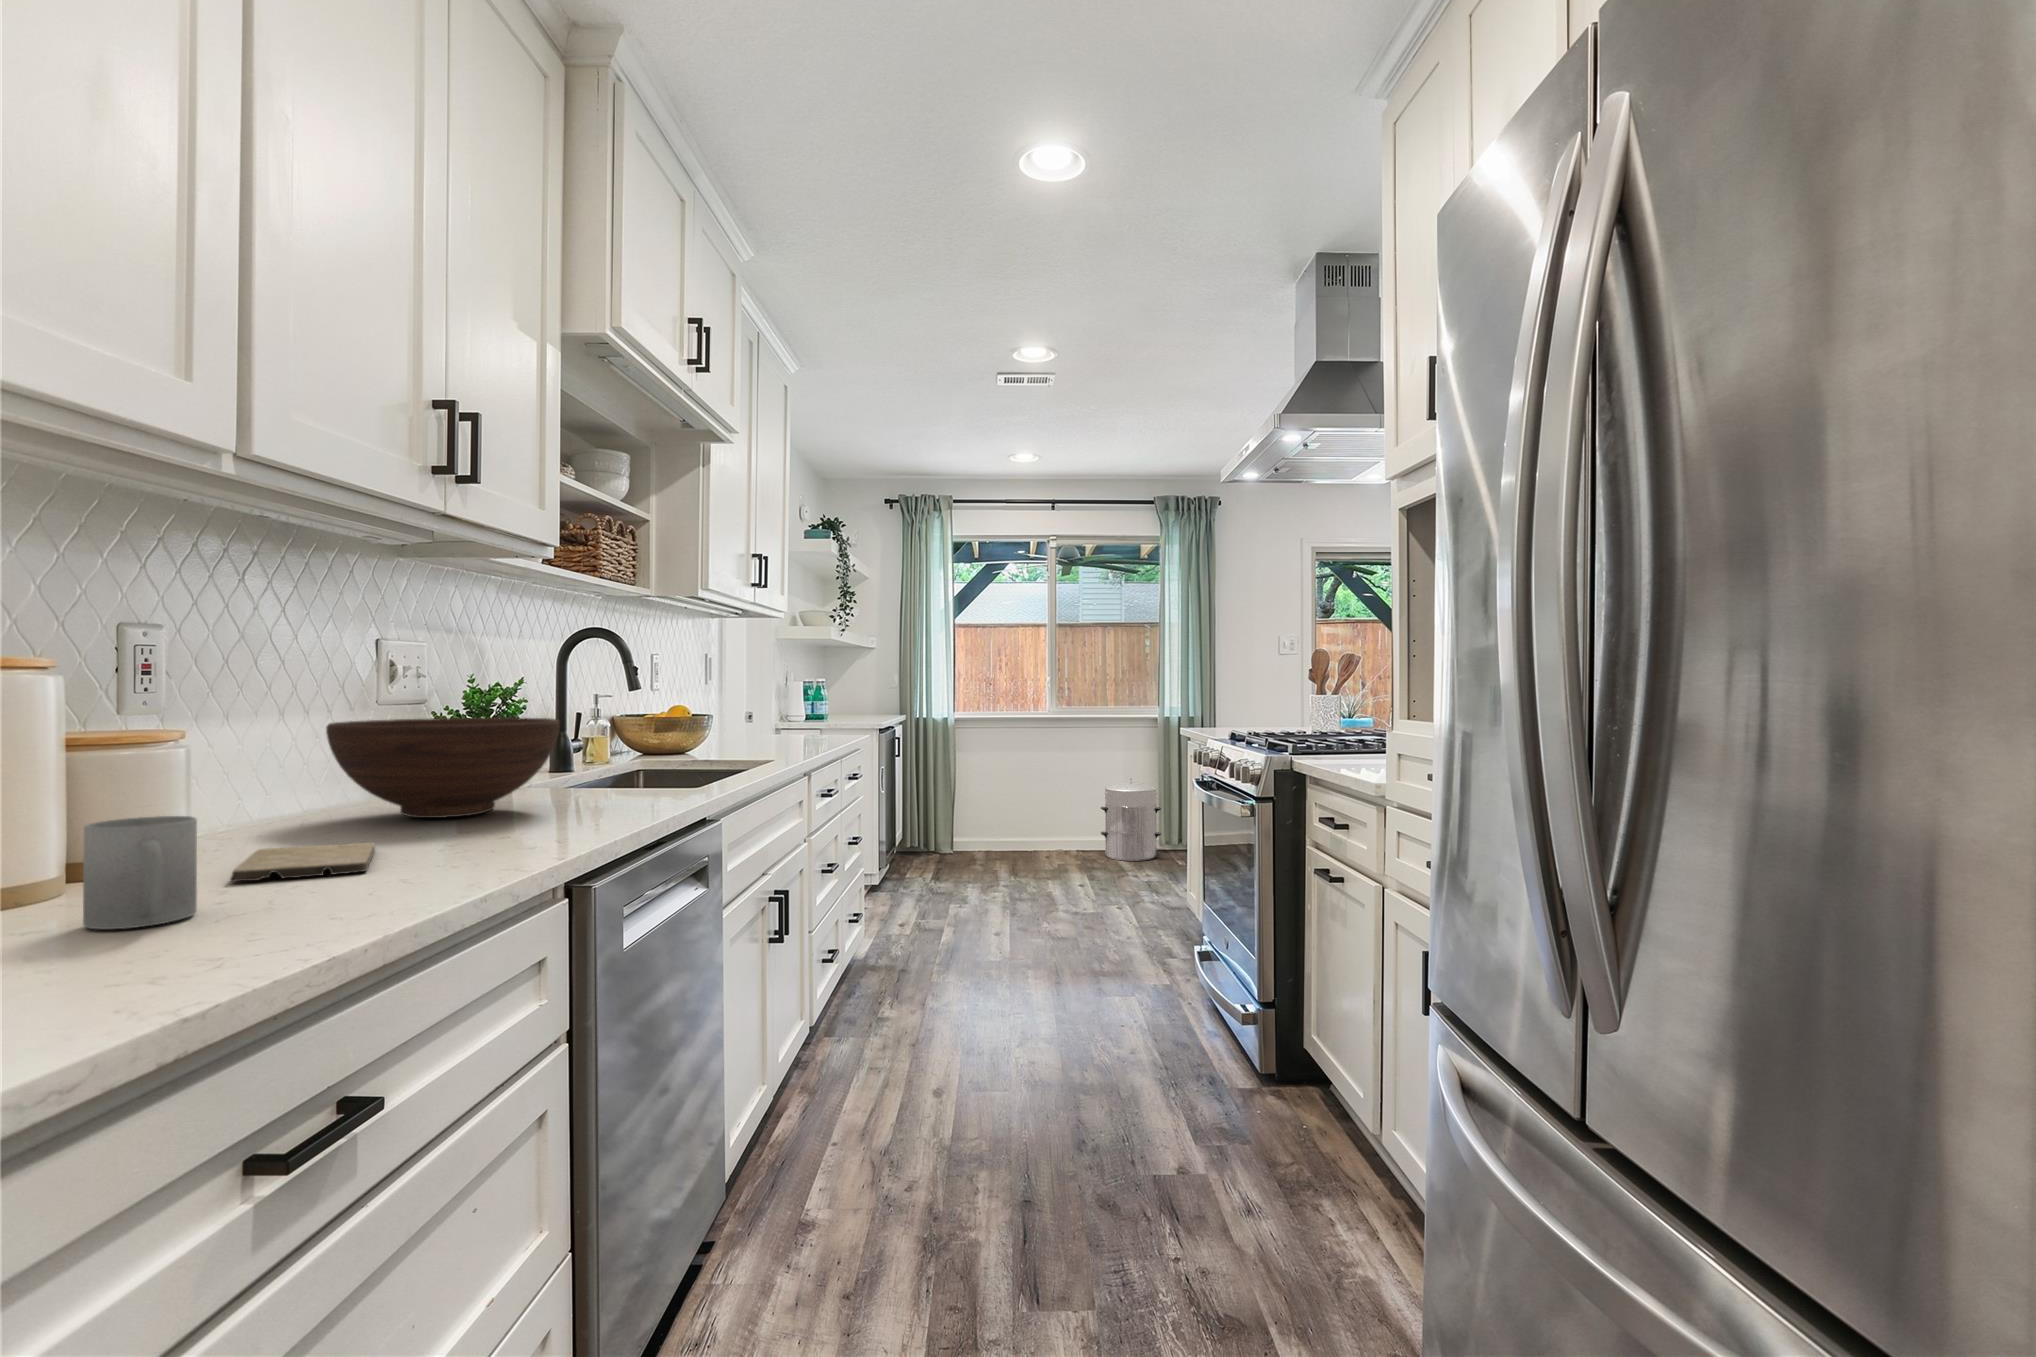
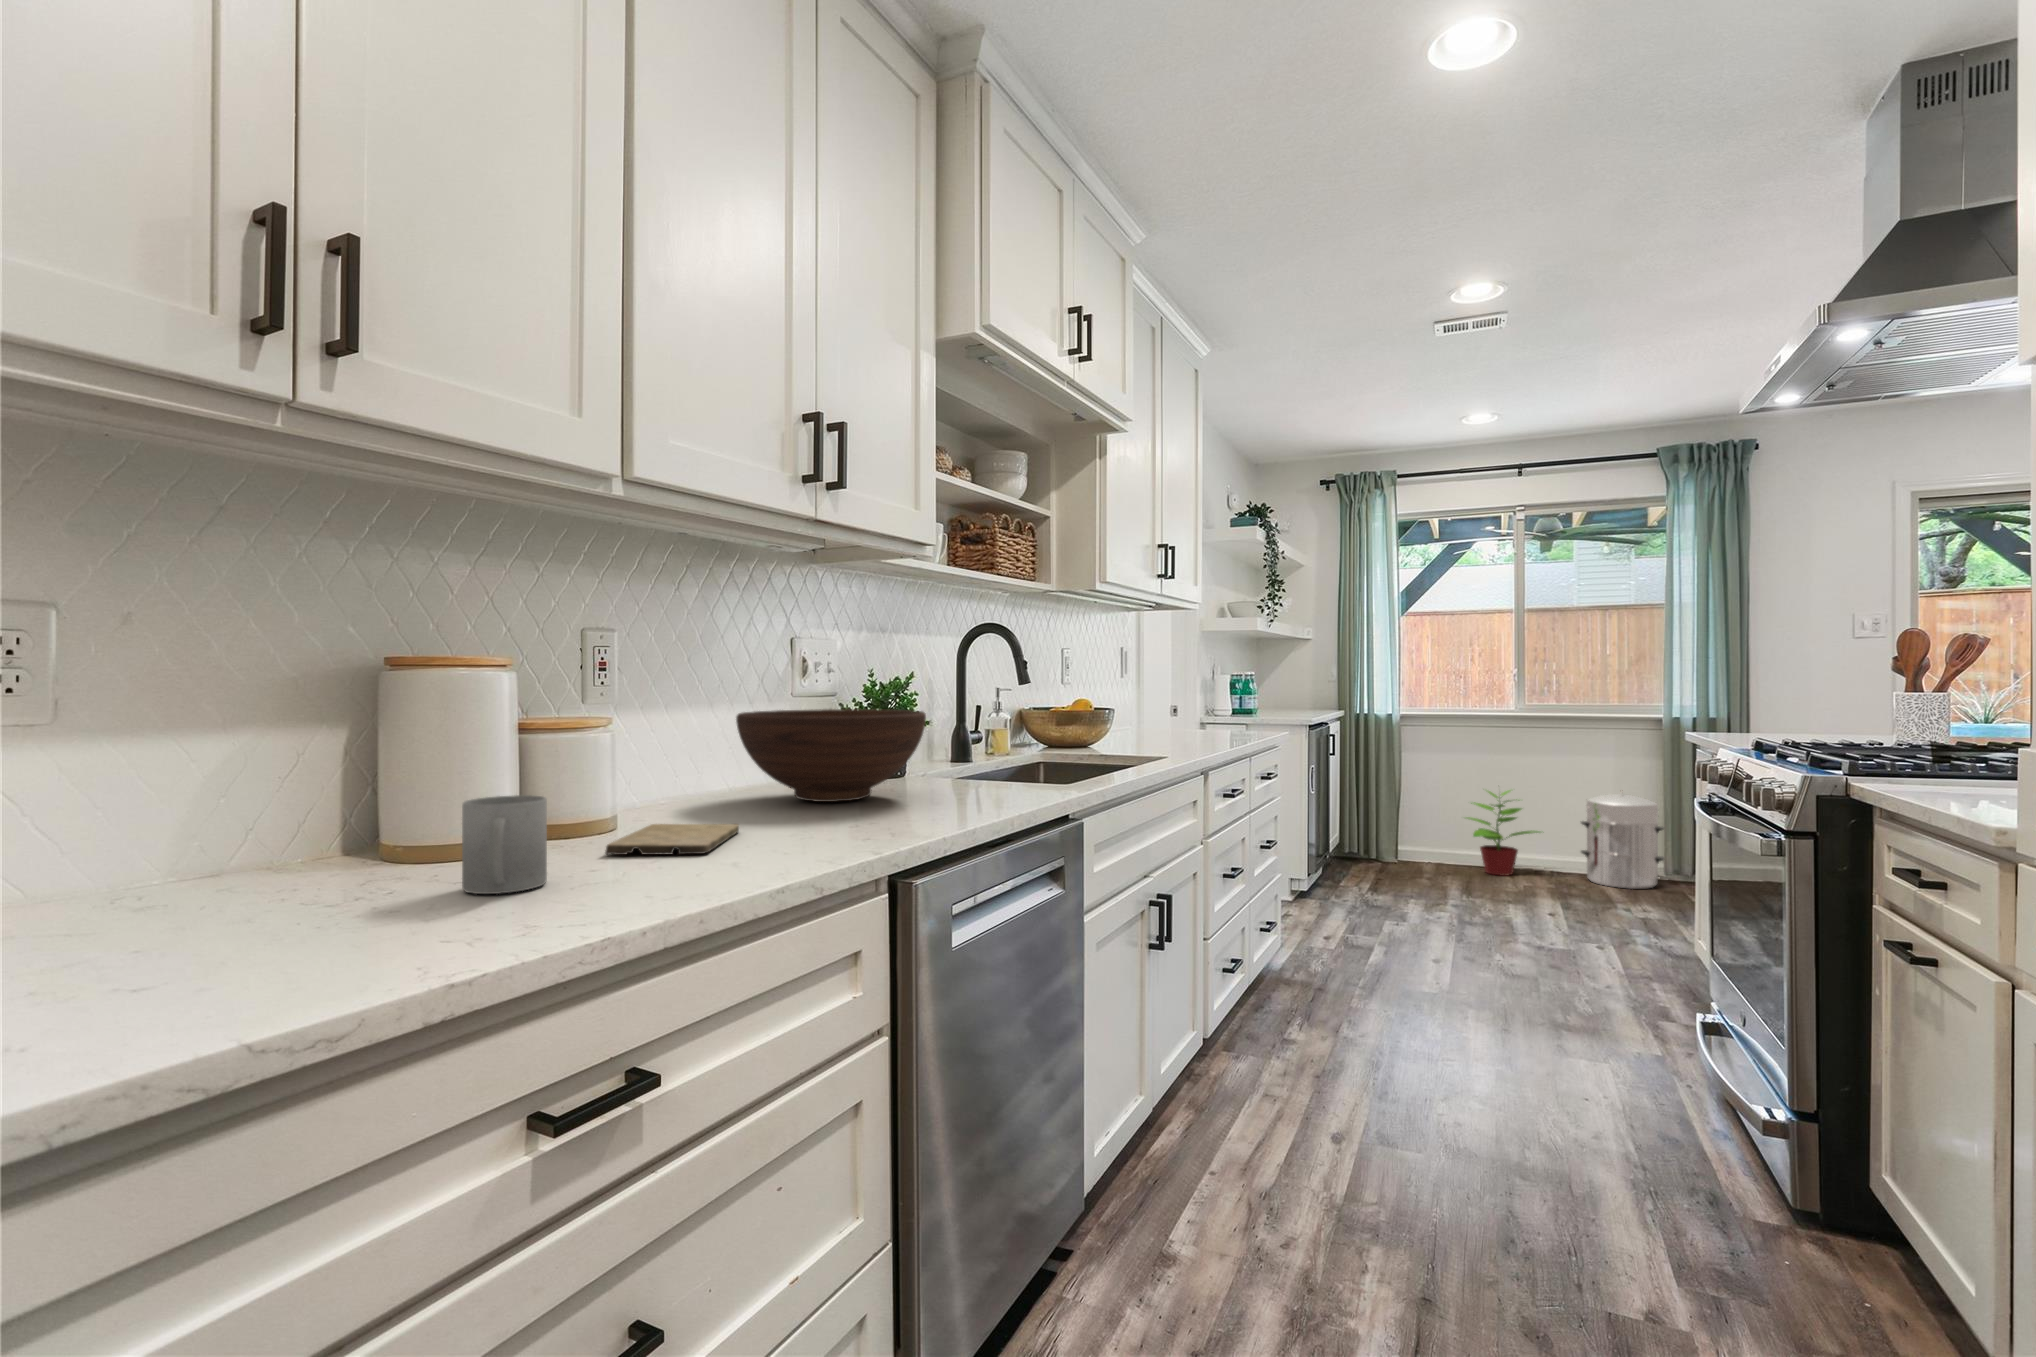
potted plant: none [1008,779,1074,859] -> present [1467,790,1539,875]

